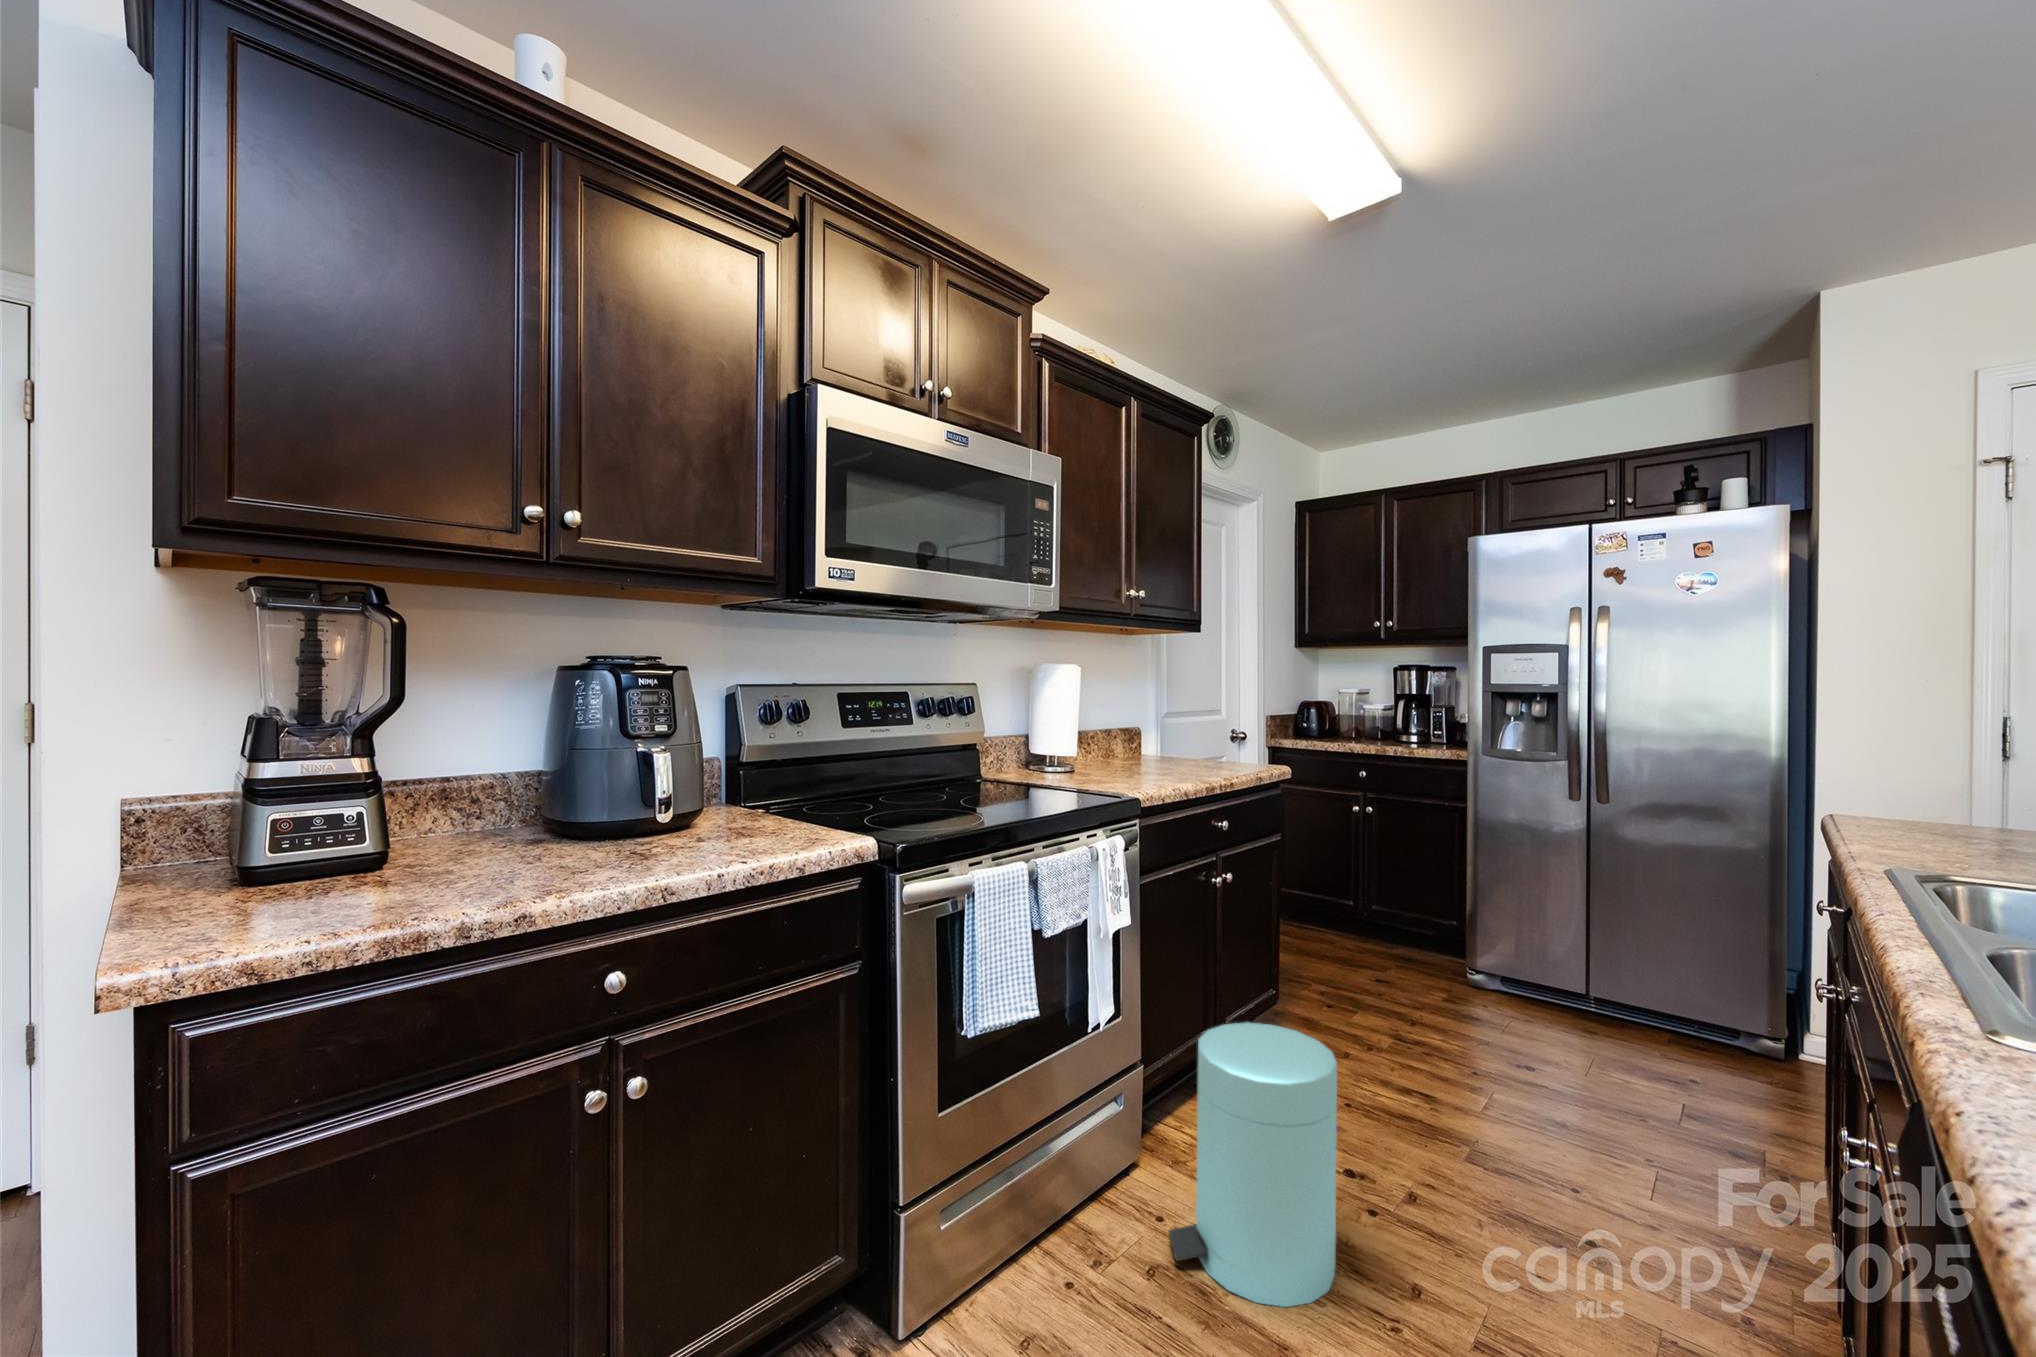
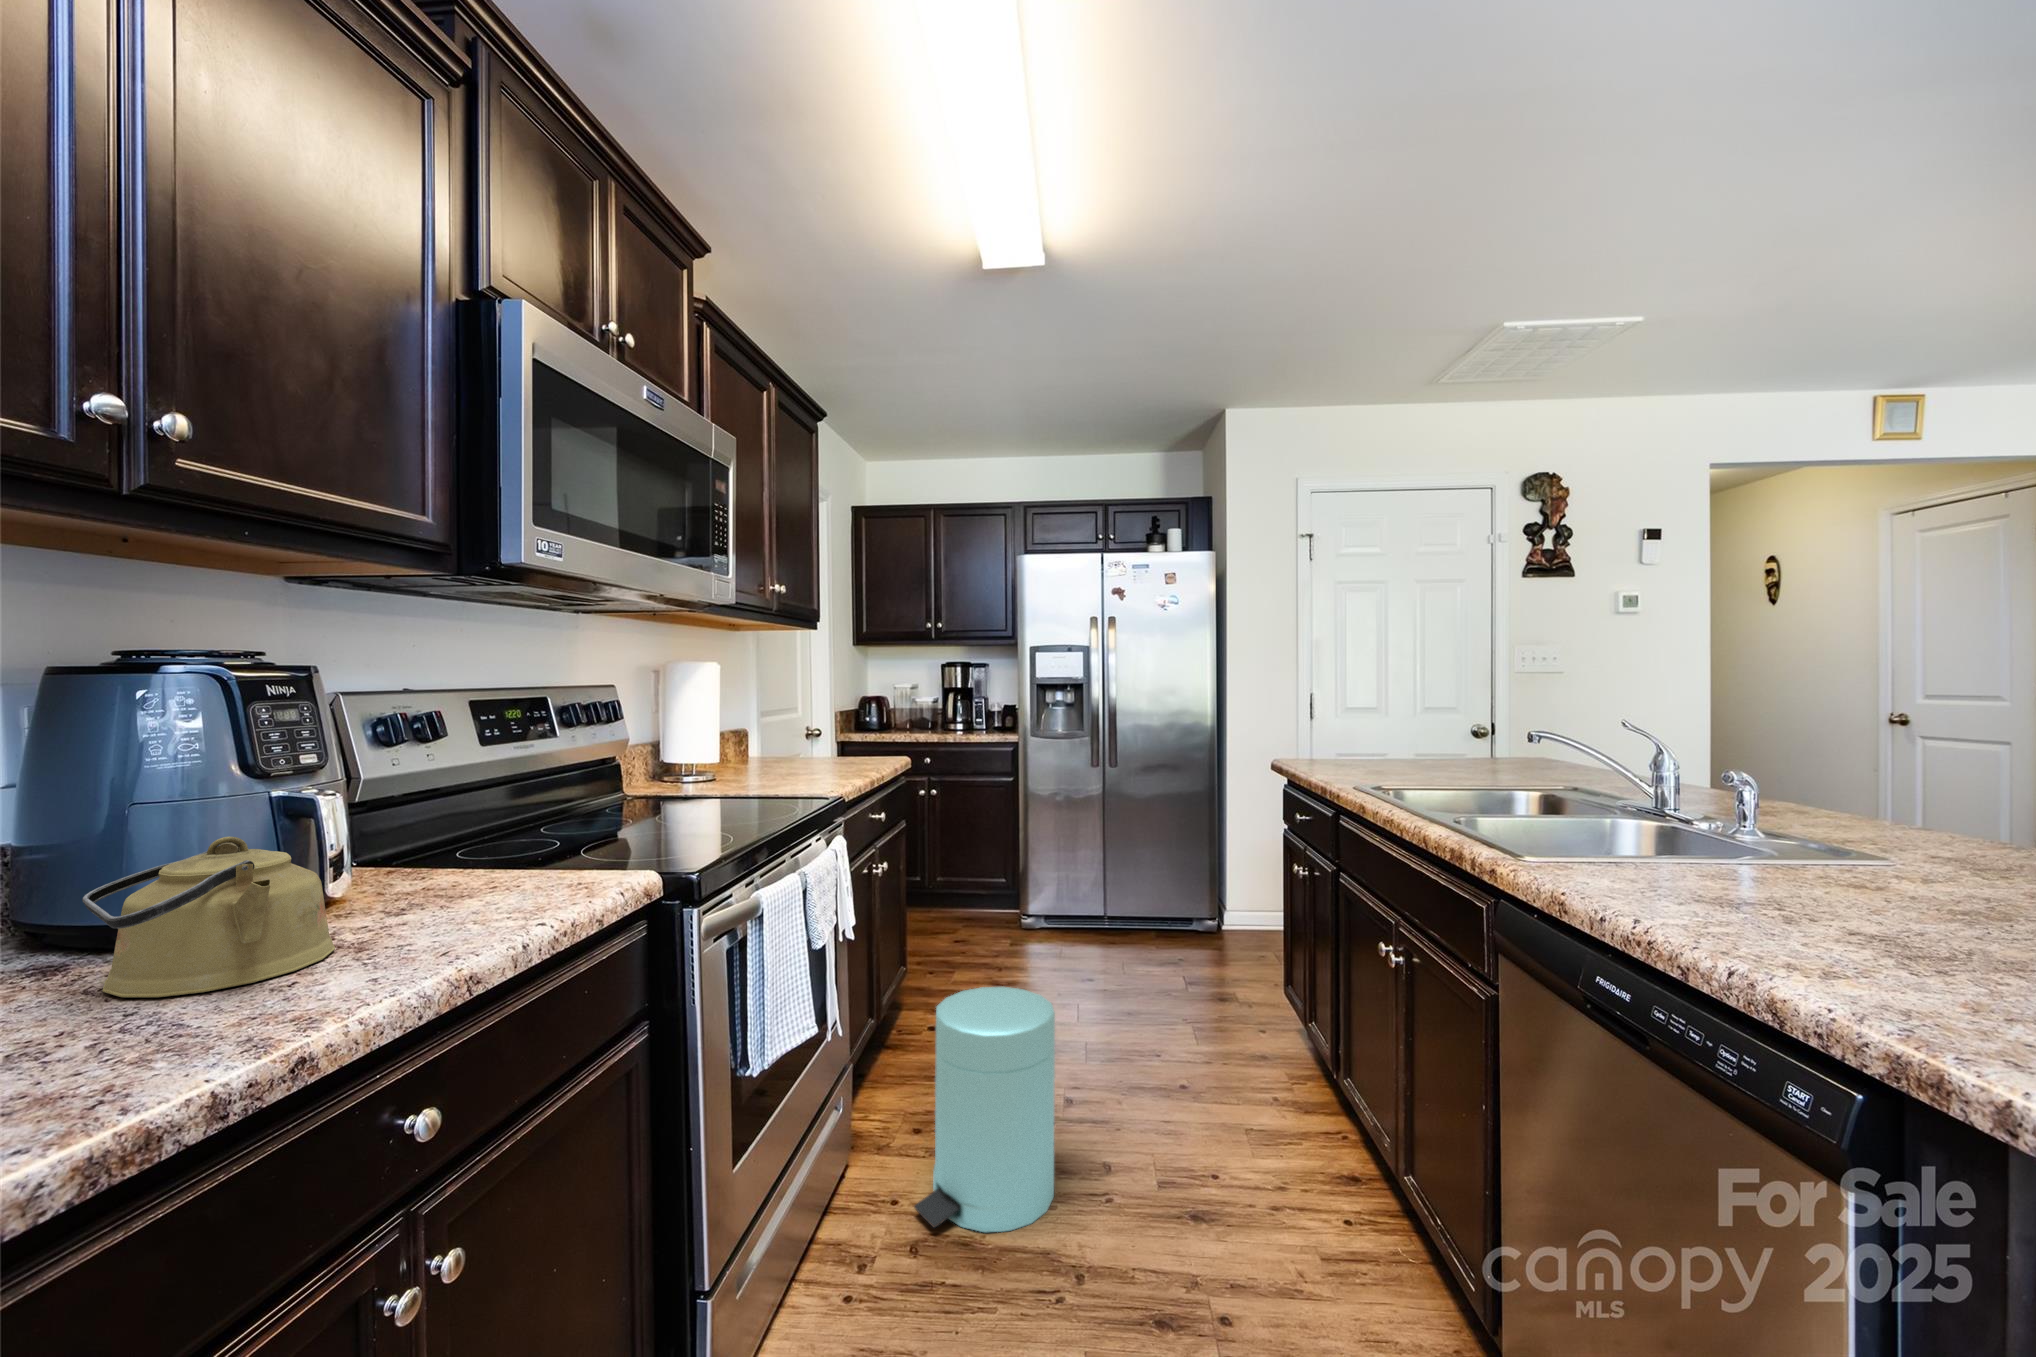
kettle: none [506,774,637,867] -> present [82,837,335,997]

